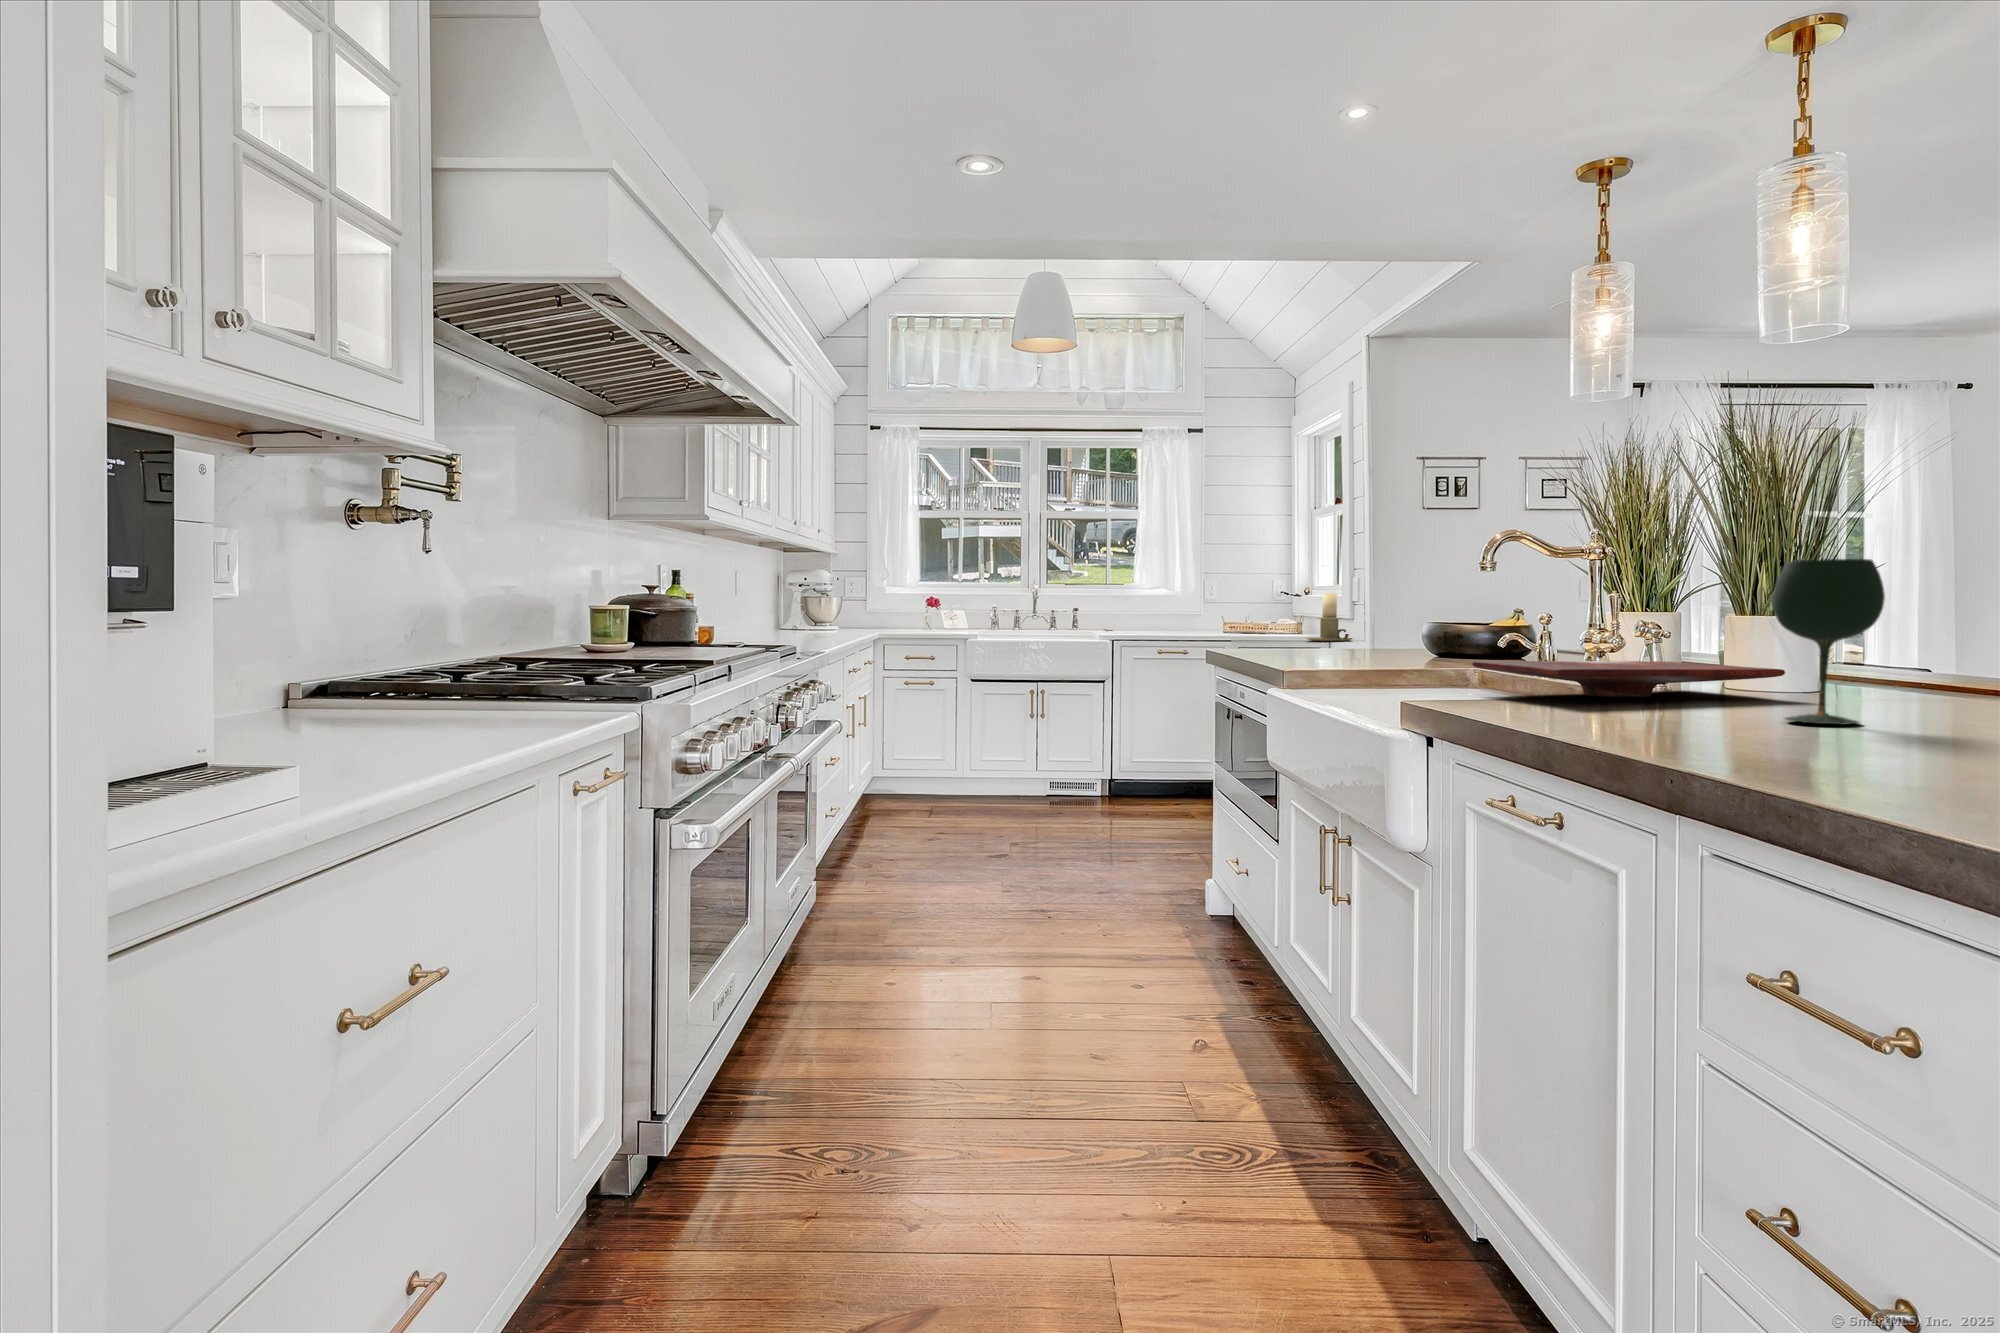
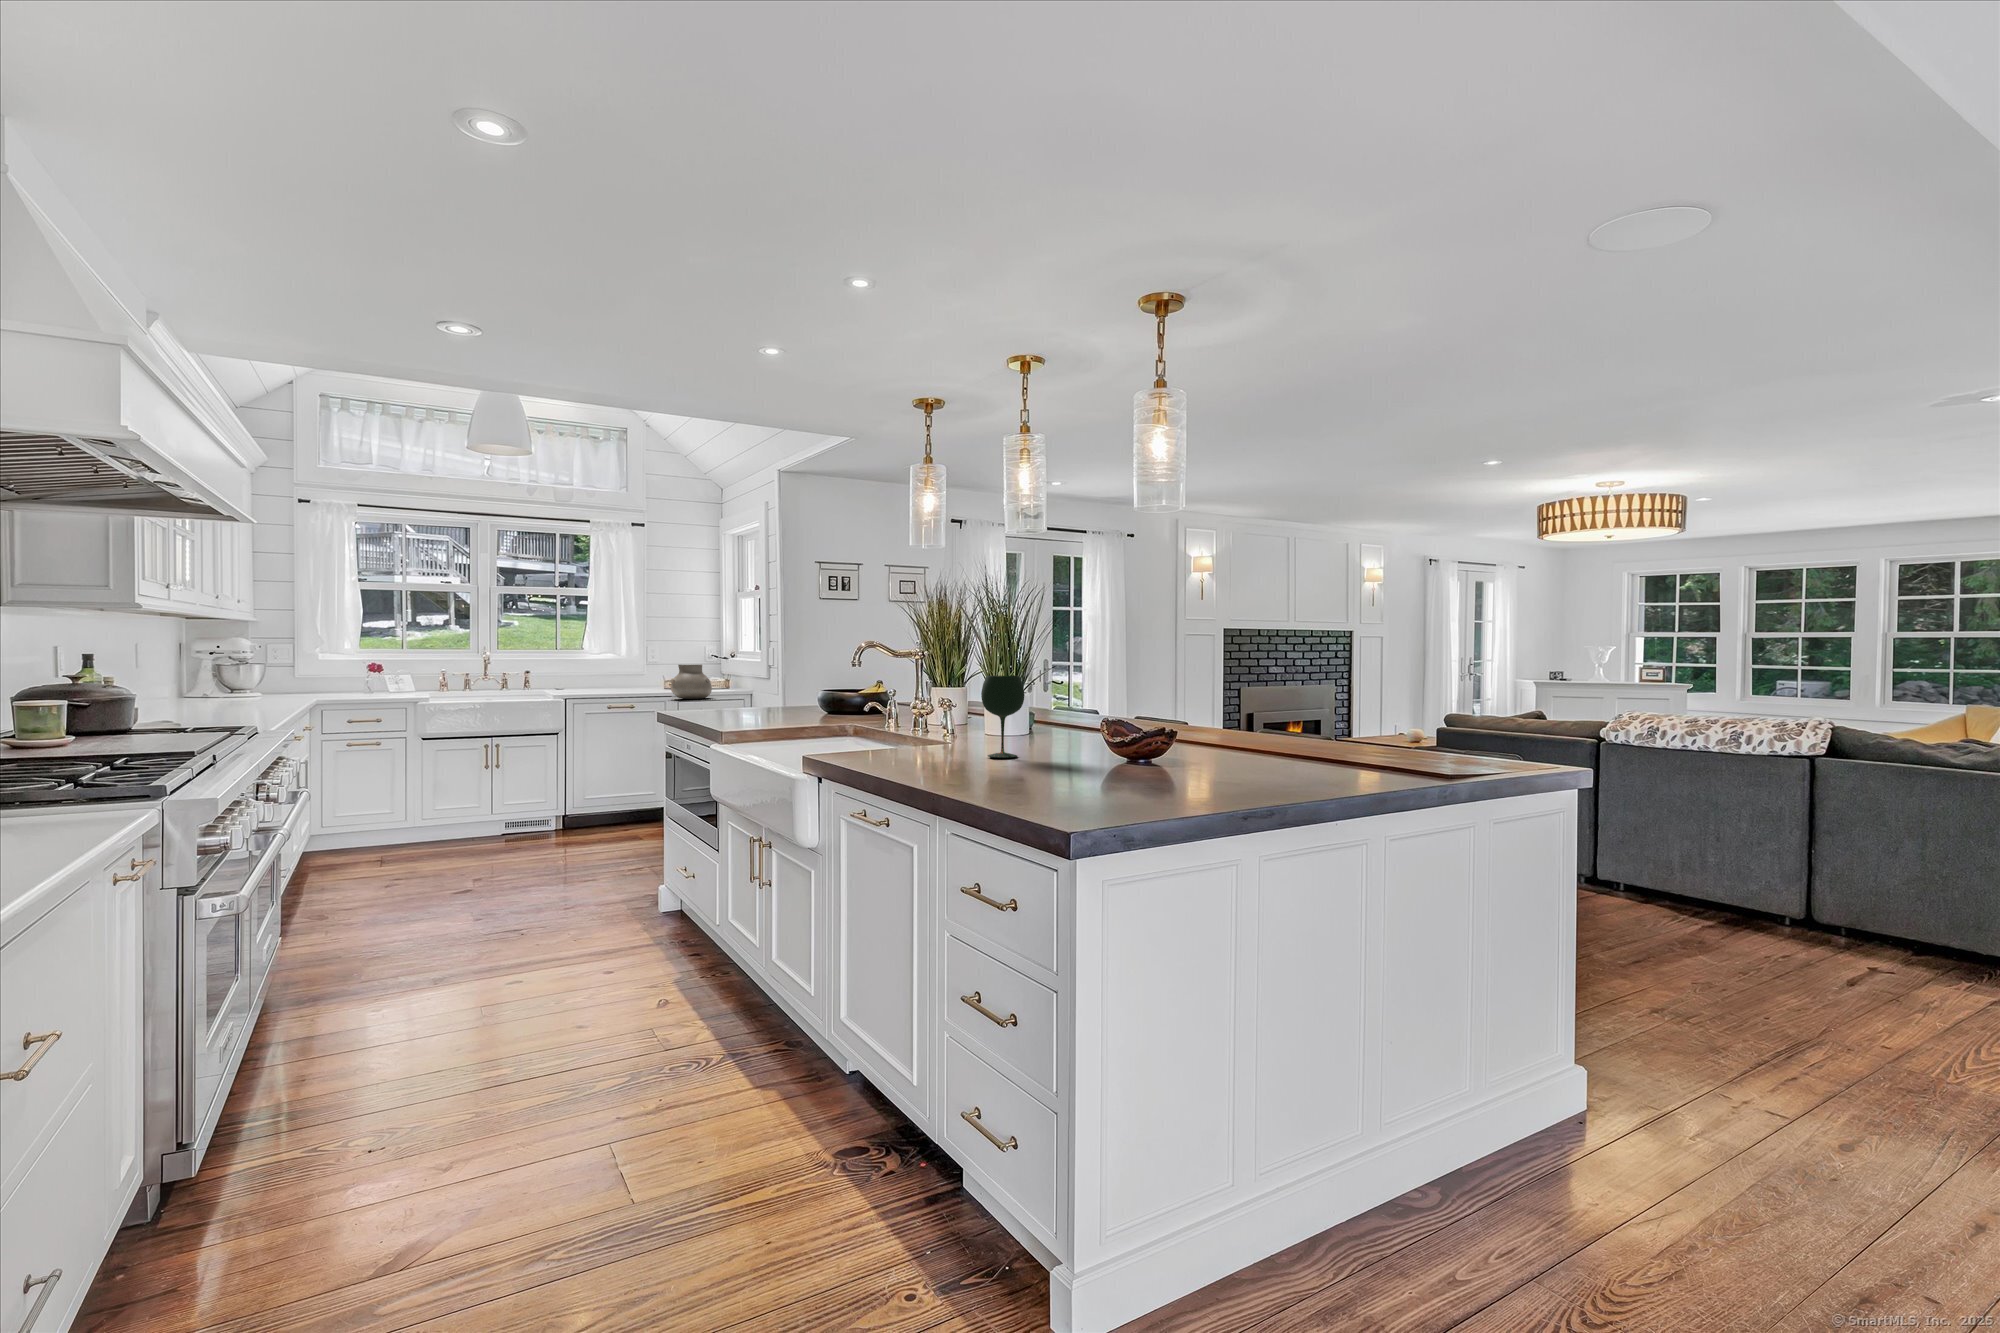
candle holder: present [1306,593,1353,641] -> none [732,658,769,695]
vase: none [1228,600,1278,644] -> present [670,664,712,699]
cutting board: present [1473,661,1785,697] -> none [843,720,997,744]

